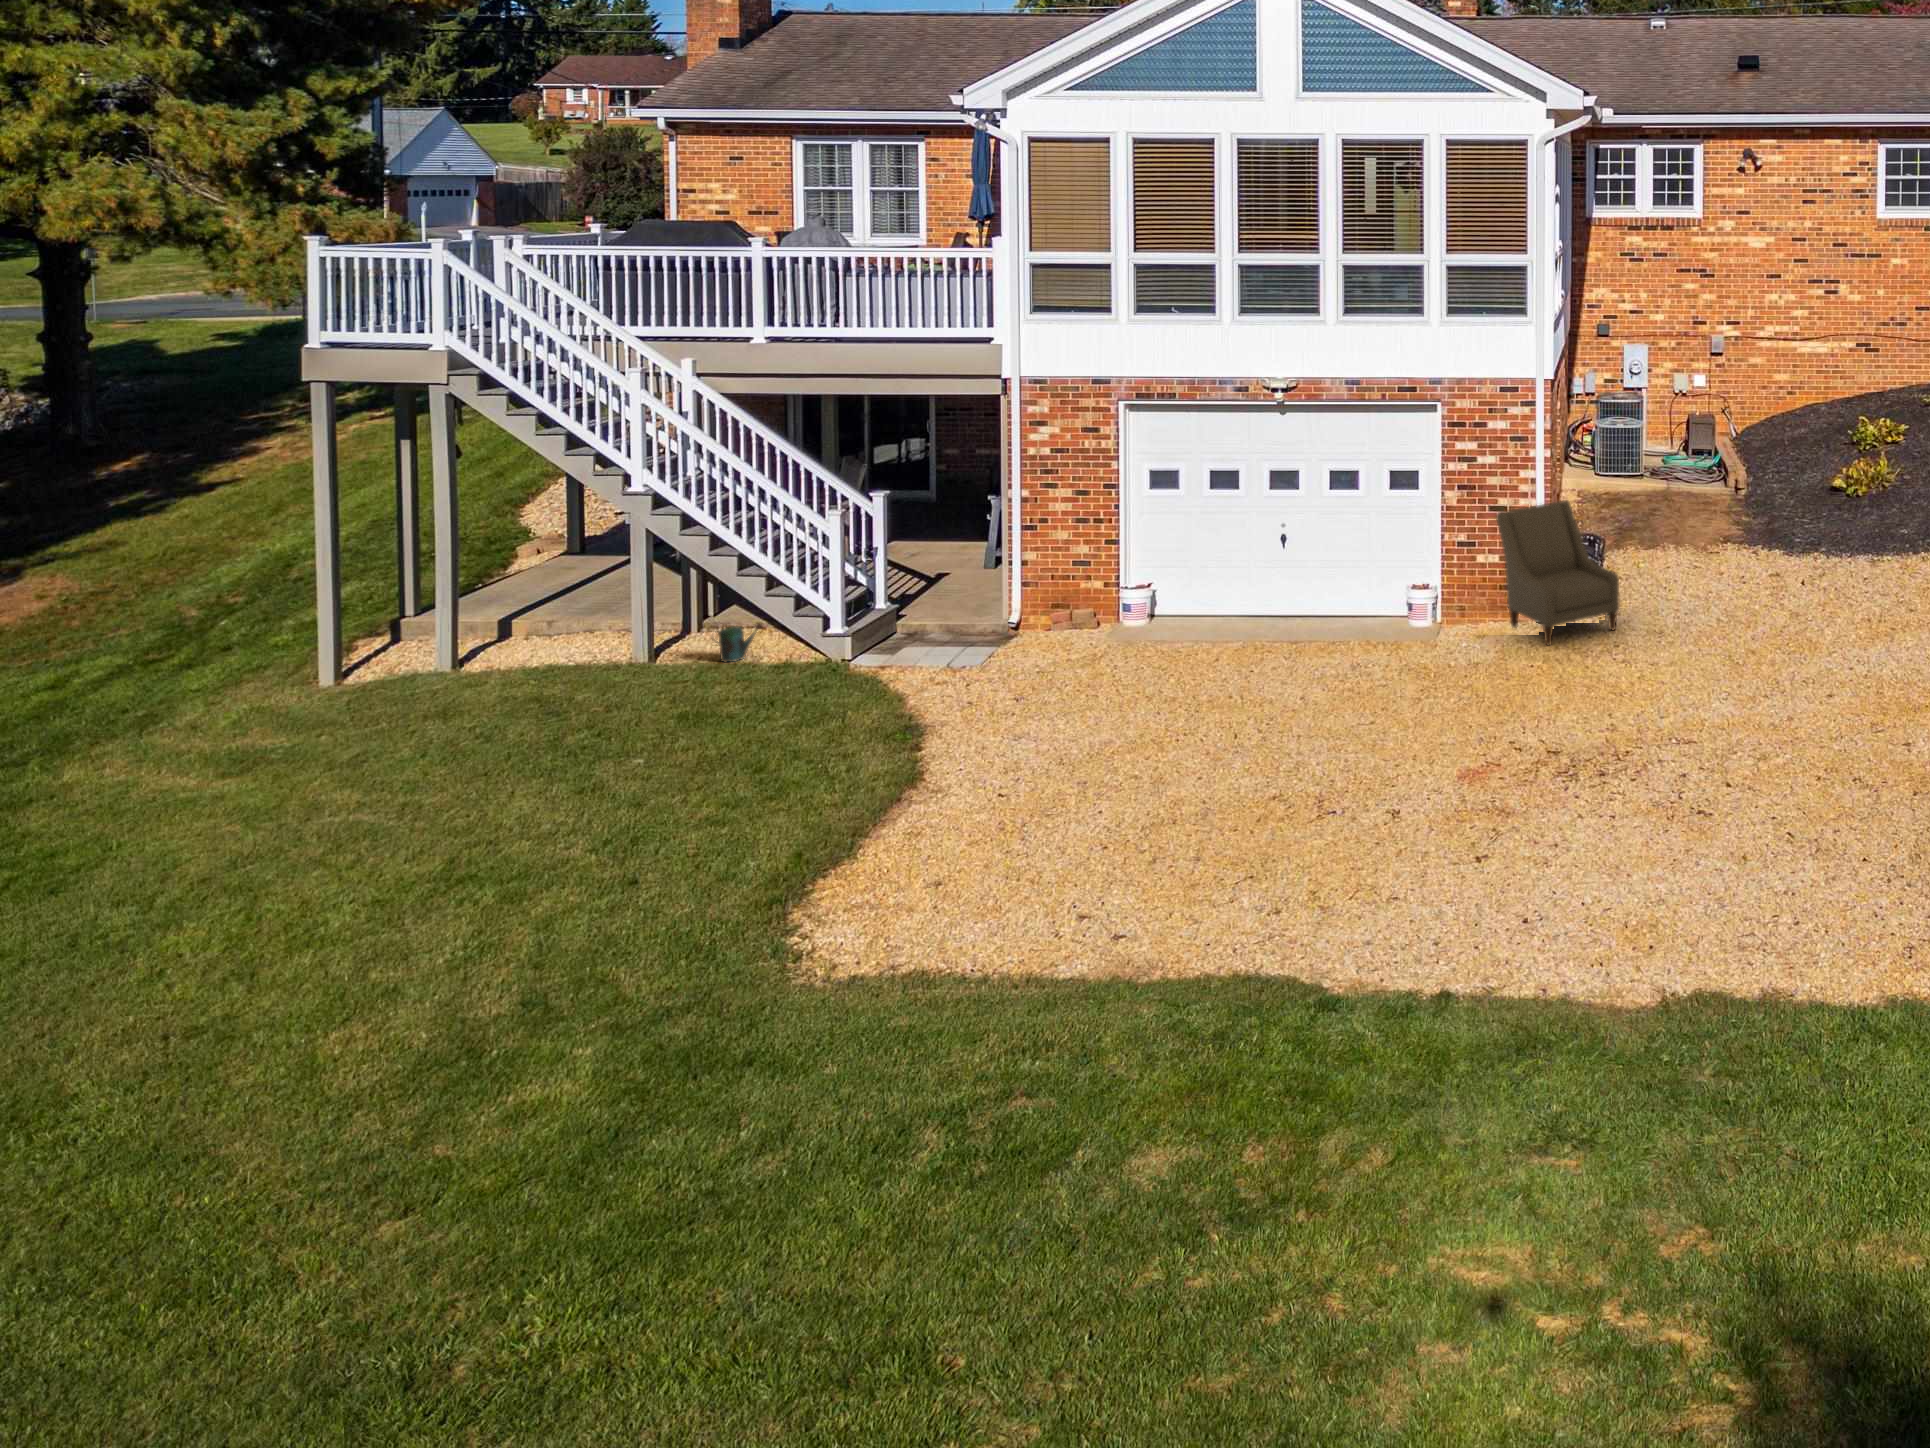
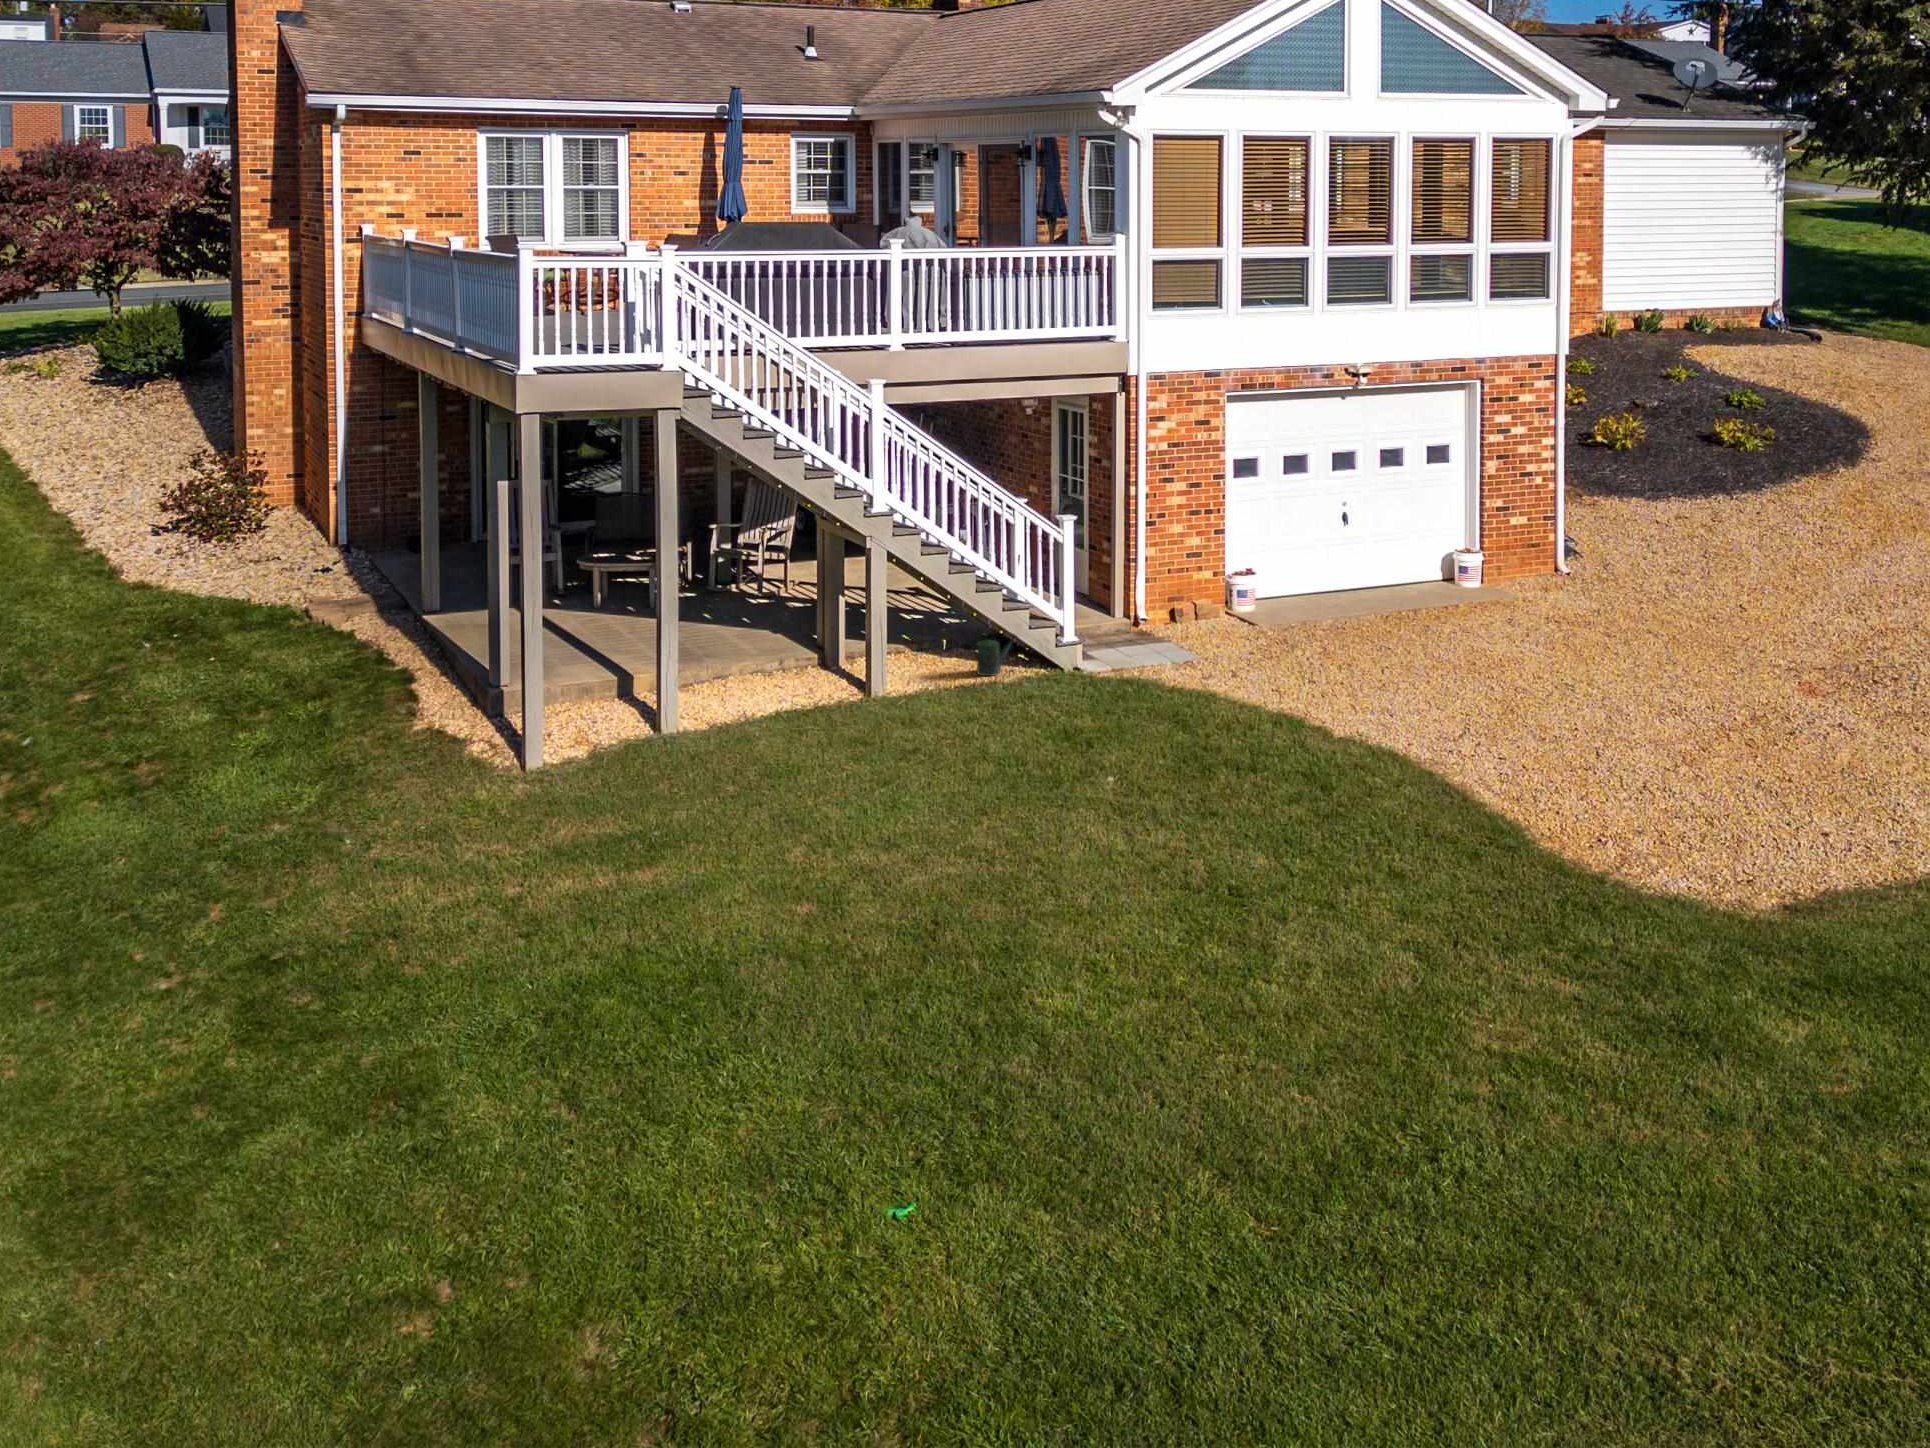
chair: present [1496,500,1620,645] -> none [1544,455,1643,571]

